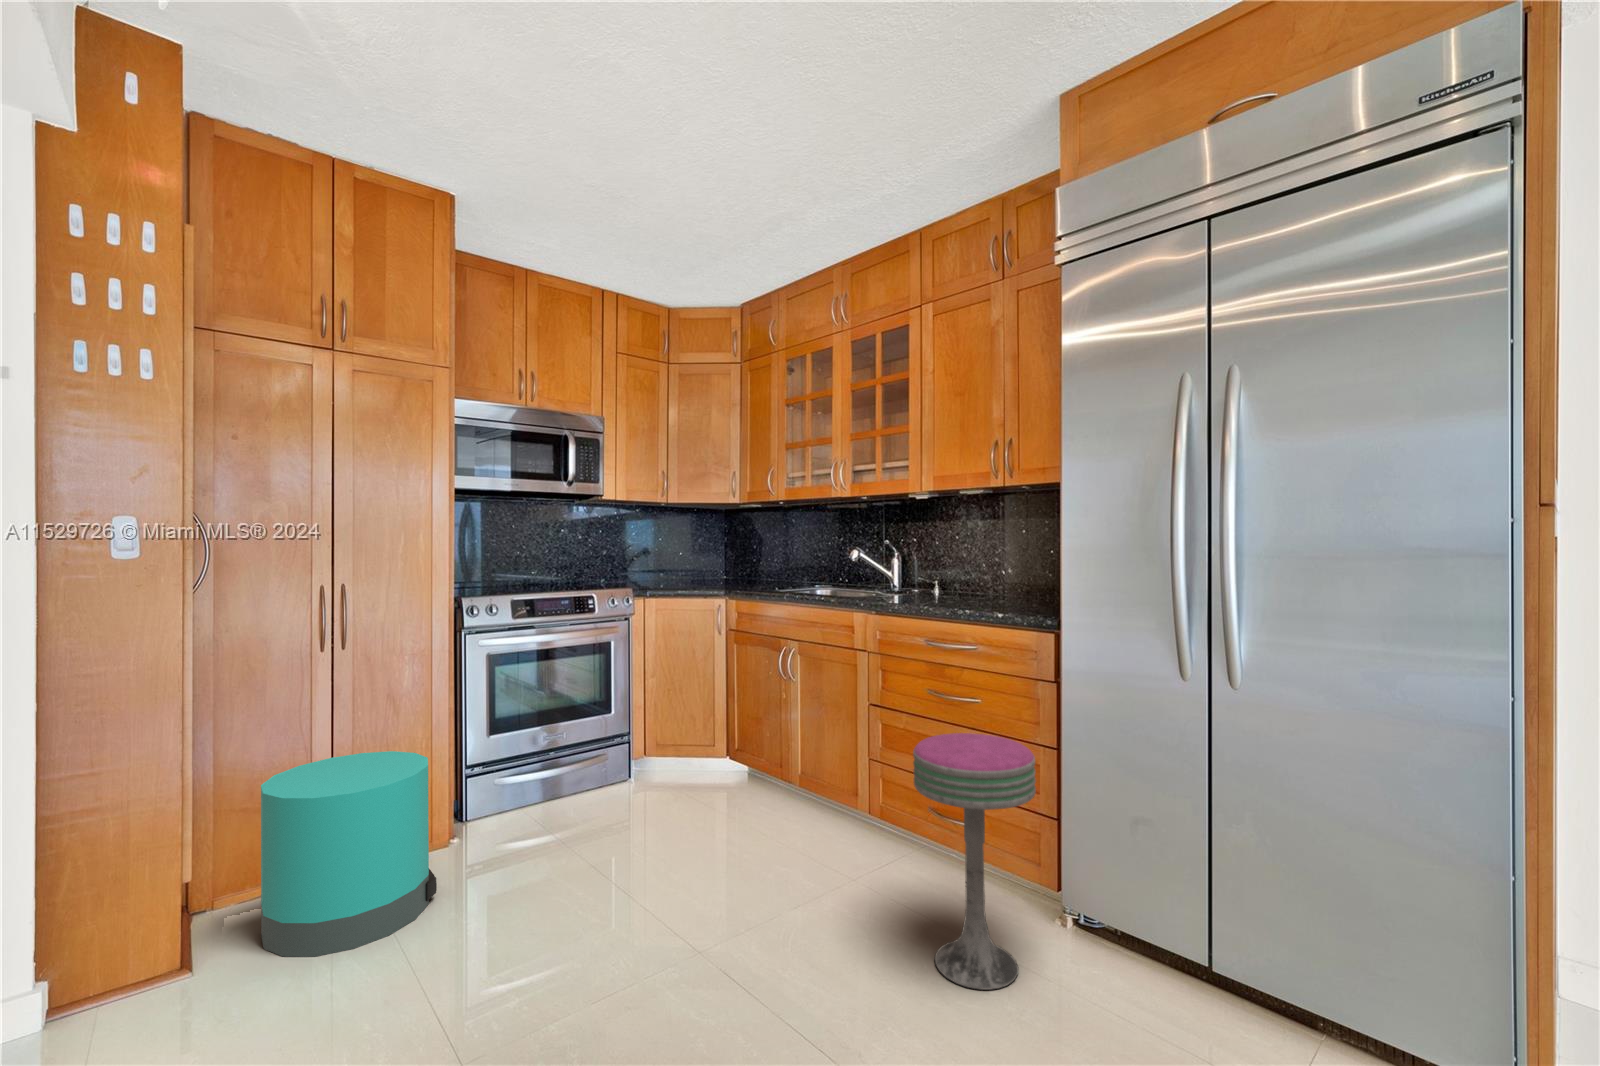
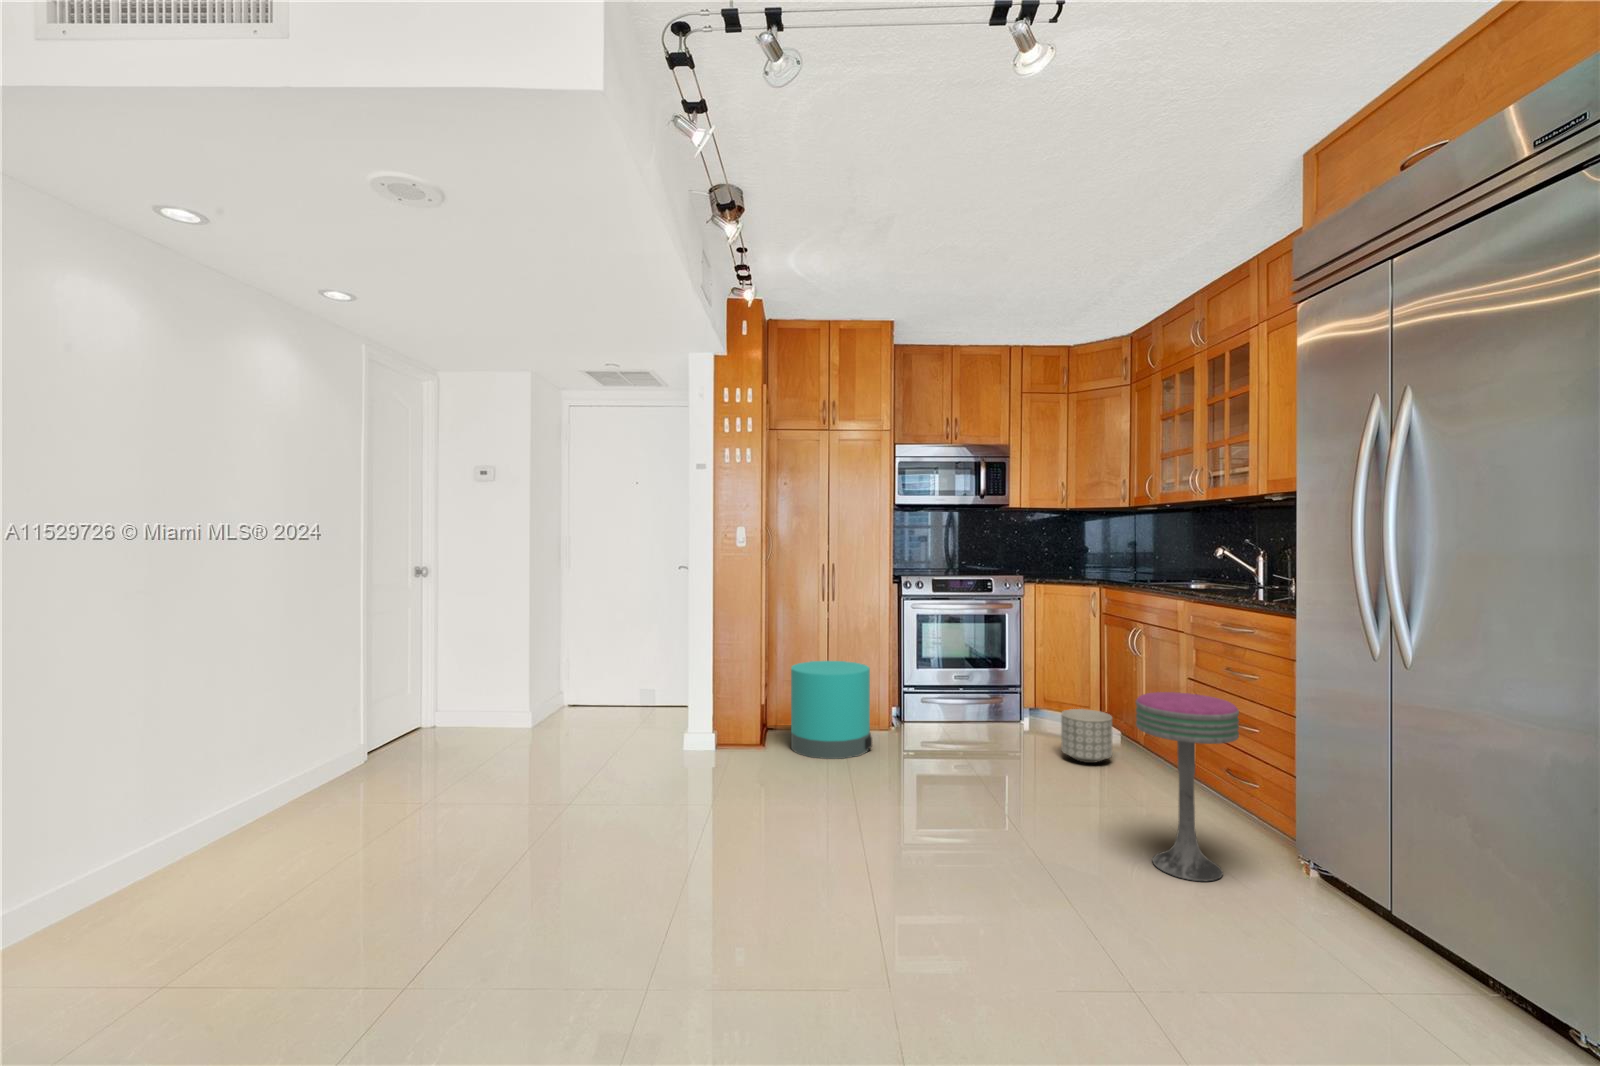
planter: none [708,753,769,824] -> present [1061,709,1112,763]

